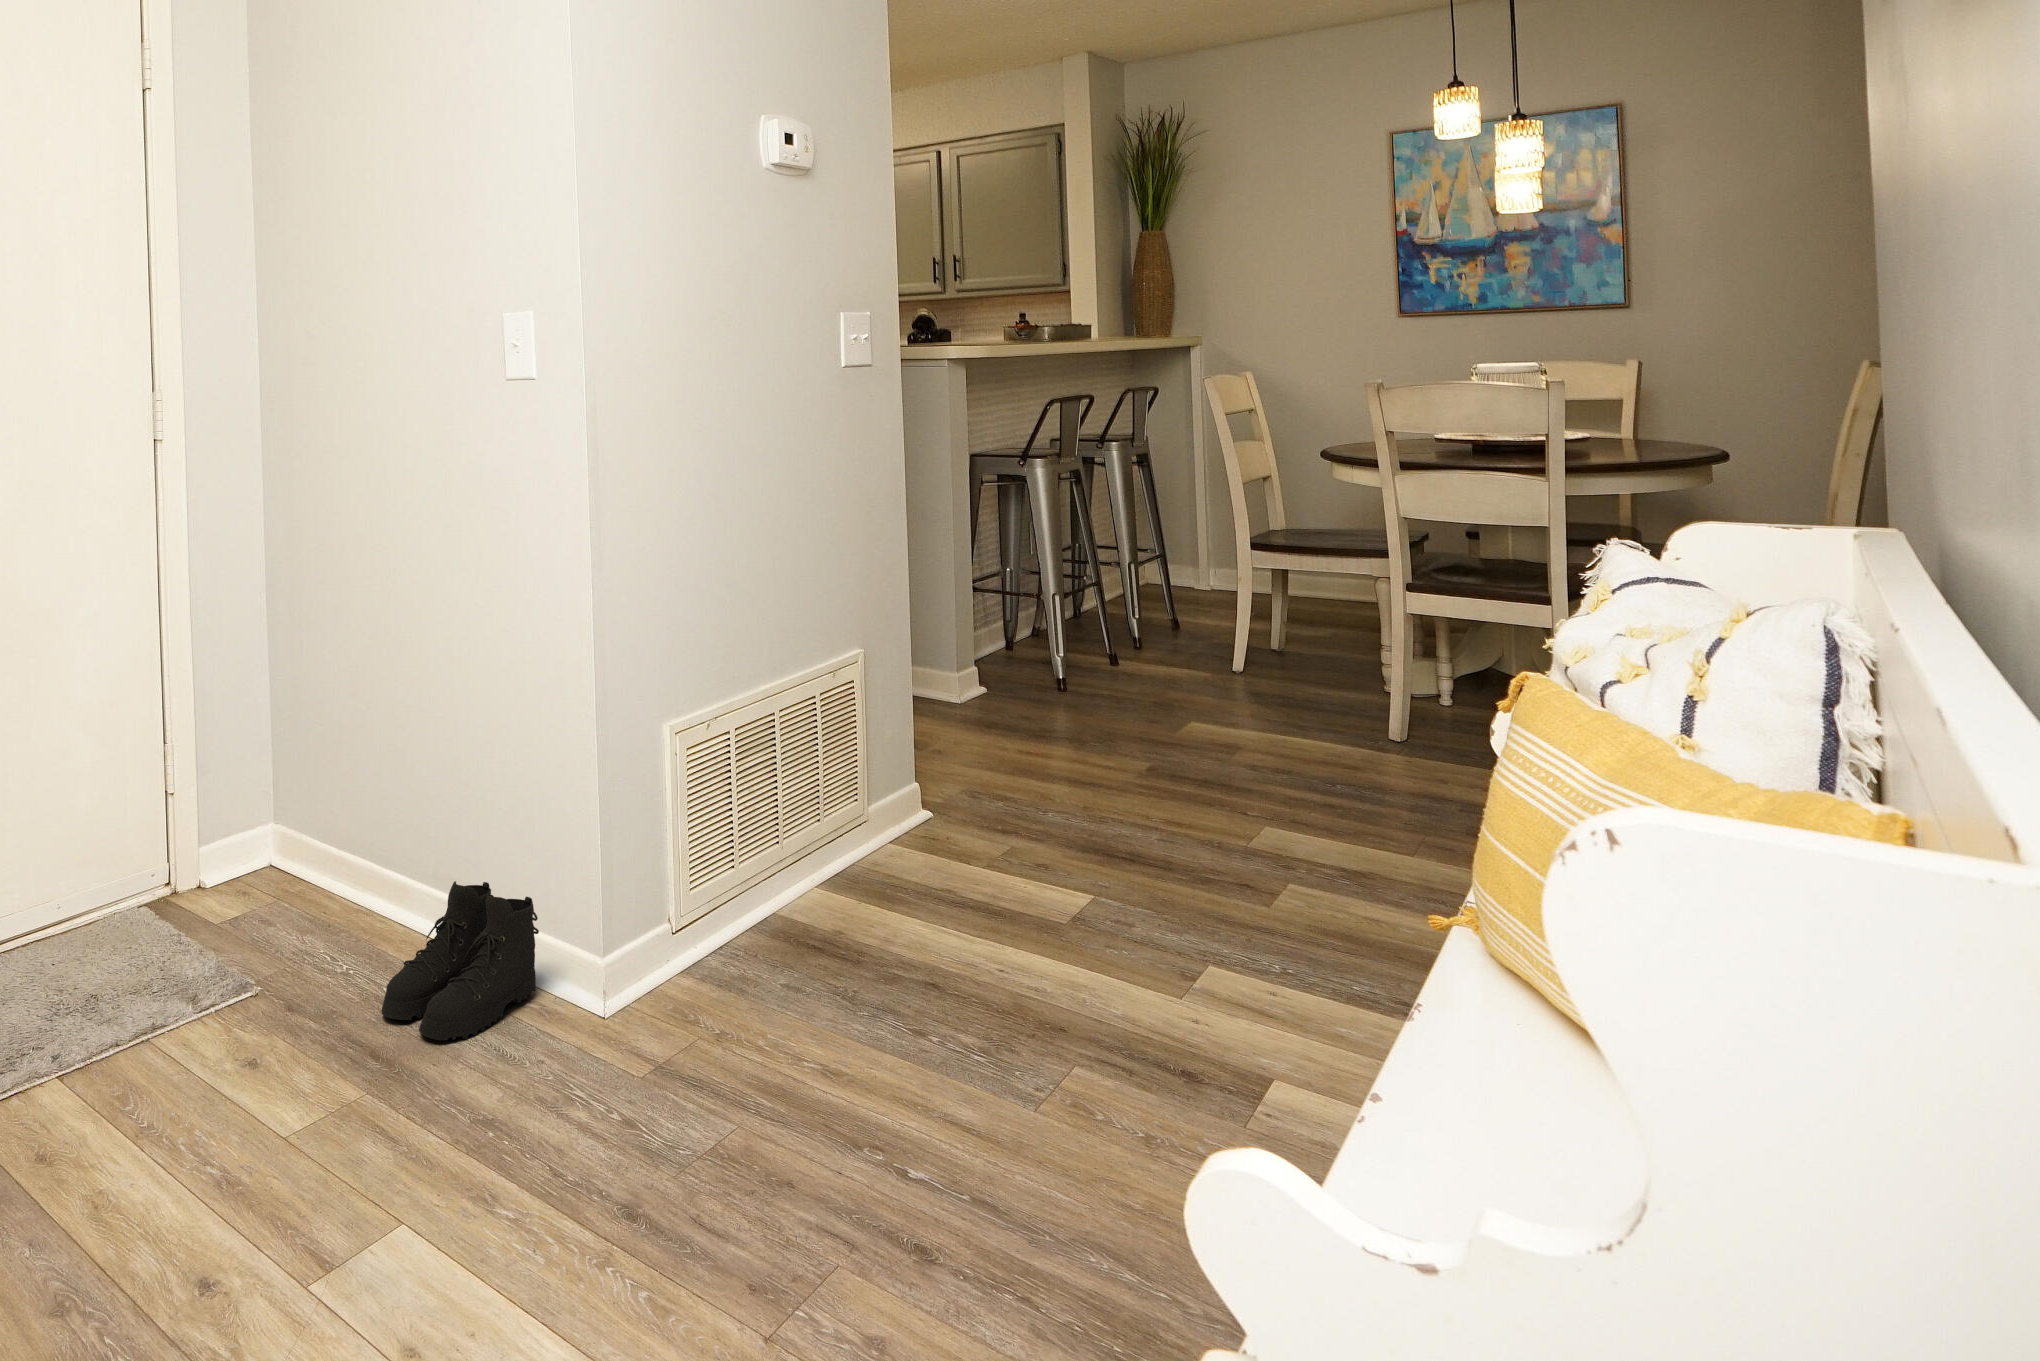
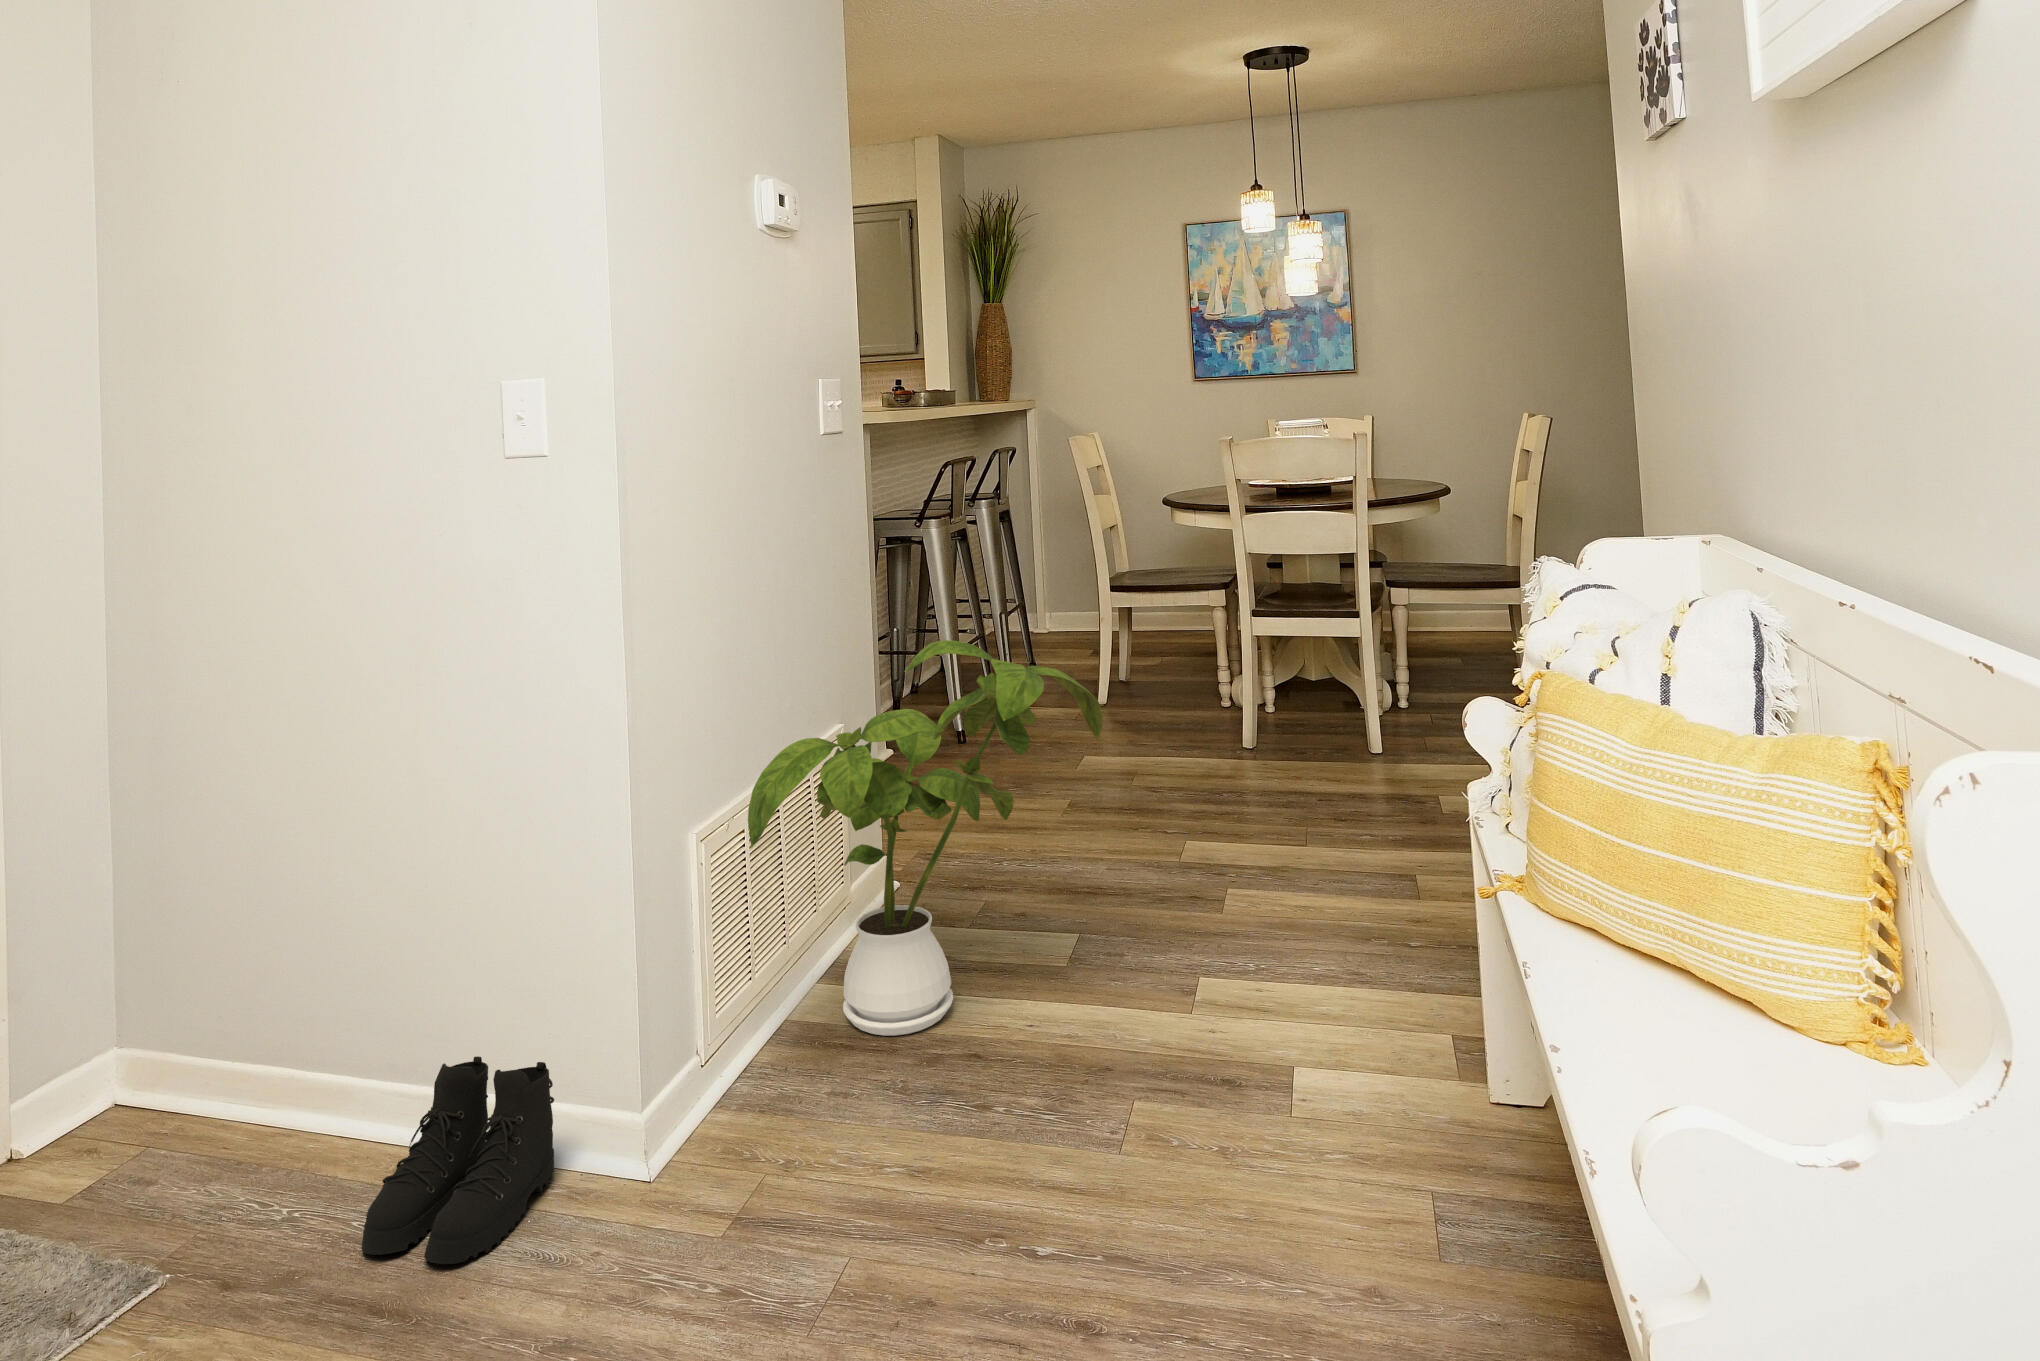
house plant: none [719,573,1090,950] -> present [748,640,1102,1036]

